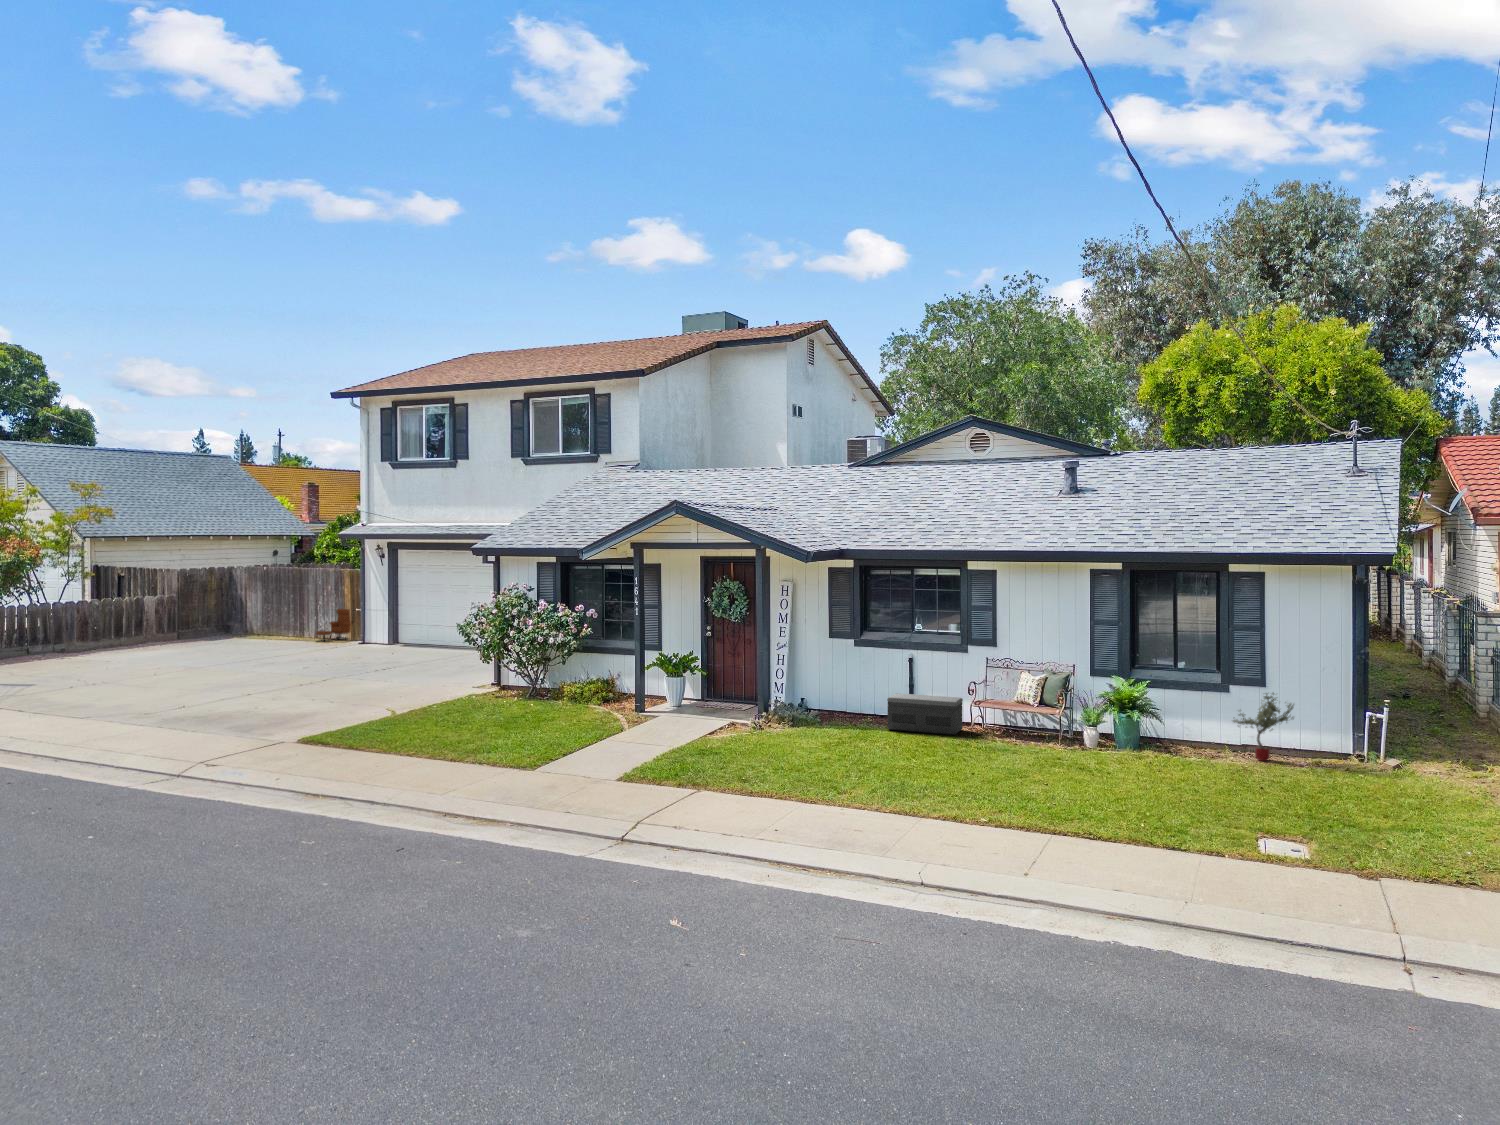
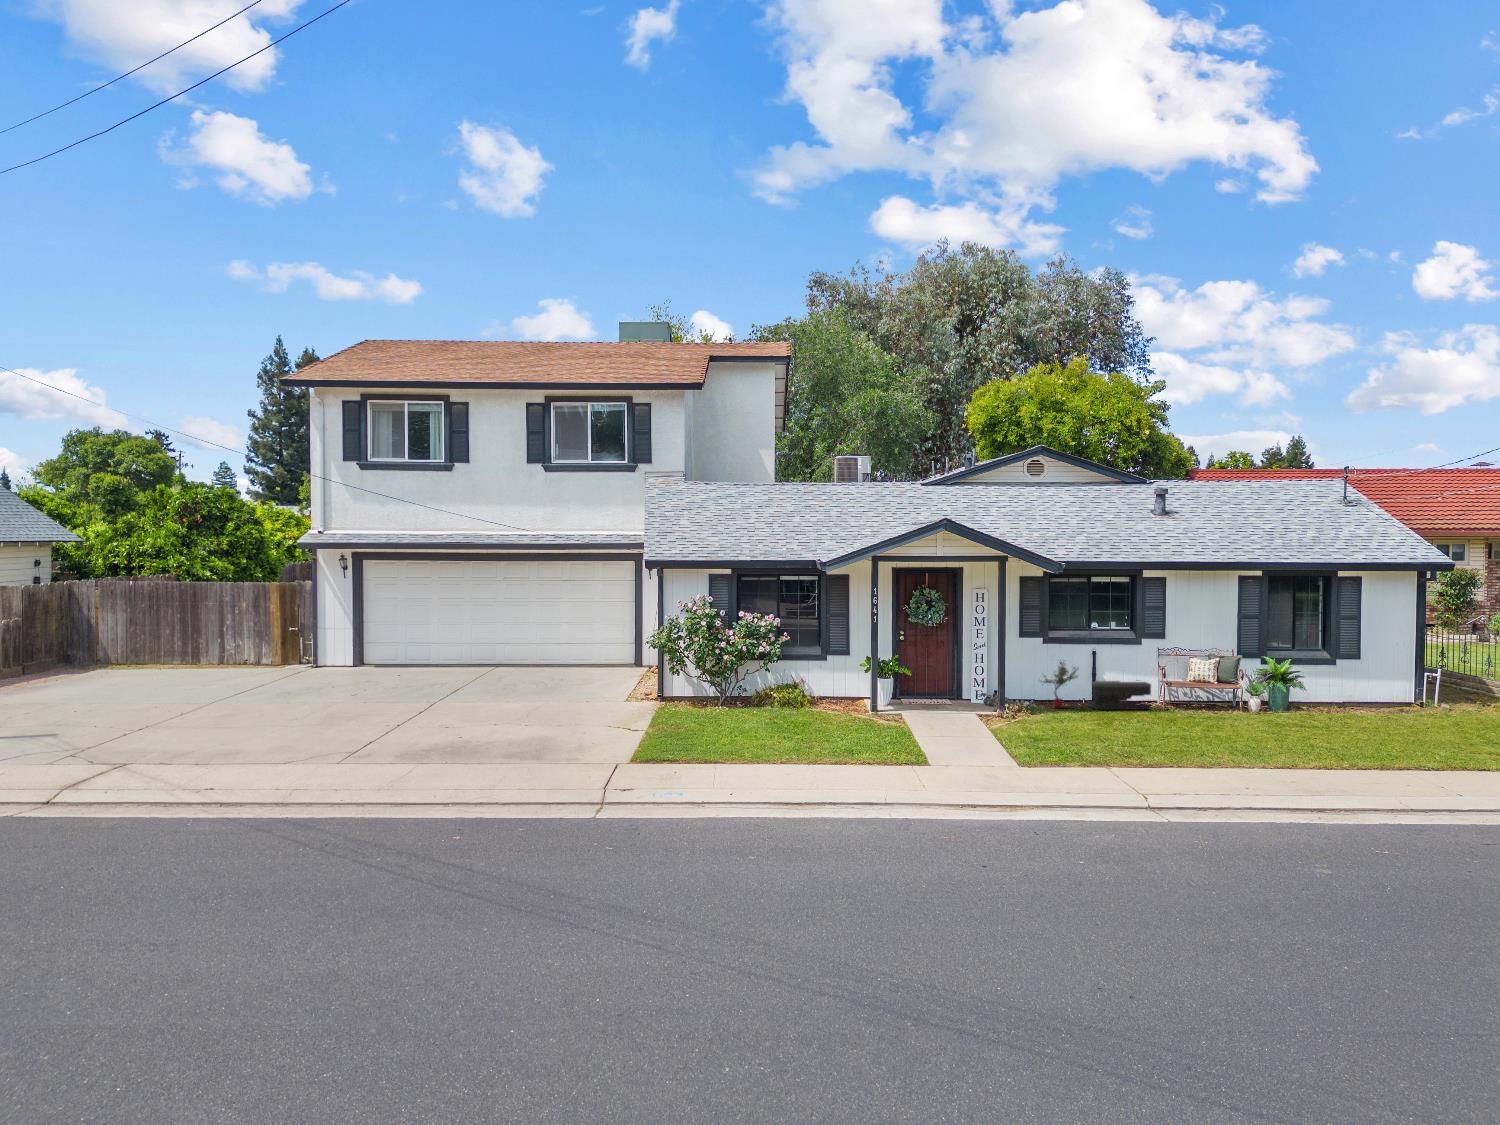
lounge chair: present [316,609,351,641] -> none [251,629,290,667]
potted tree: present [1233,693,1294,761] -> present [1040,662,1078,708]

